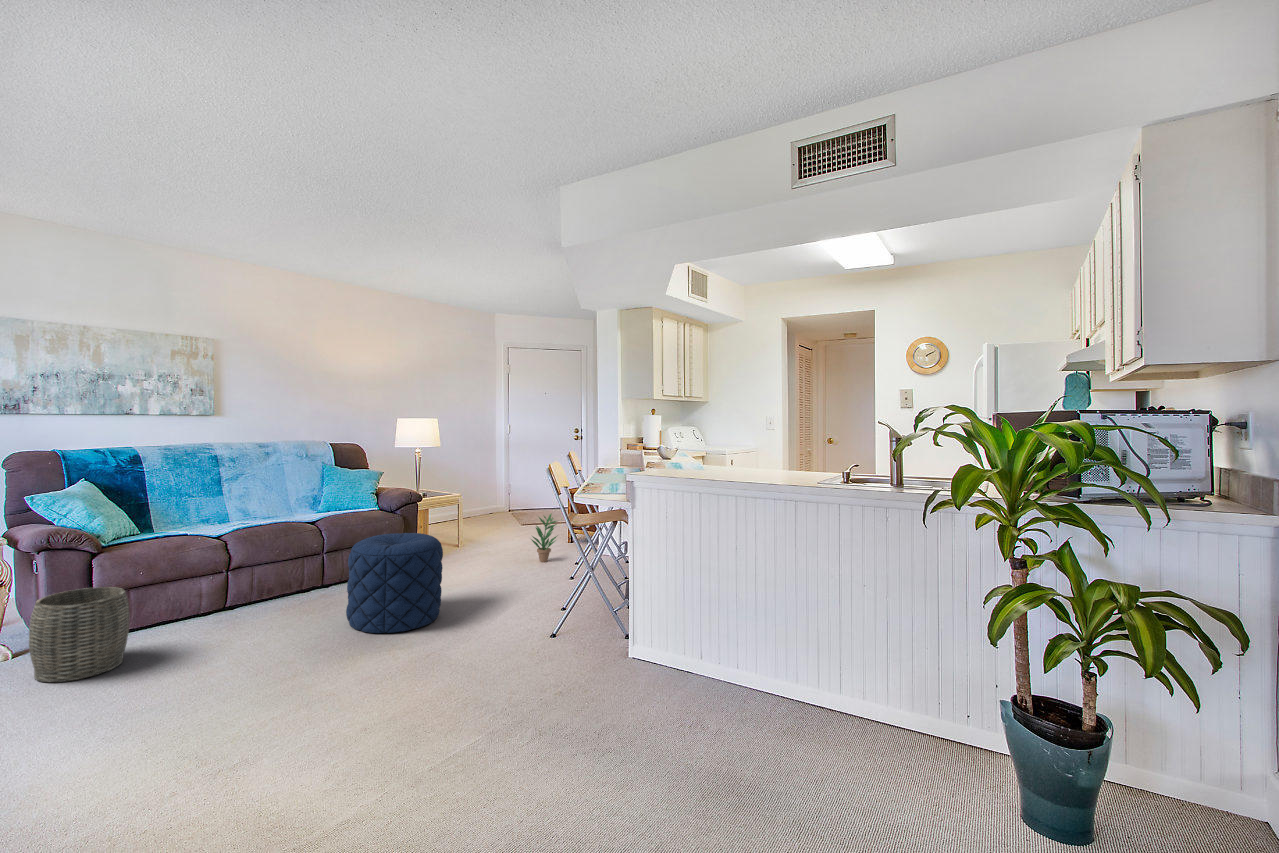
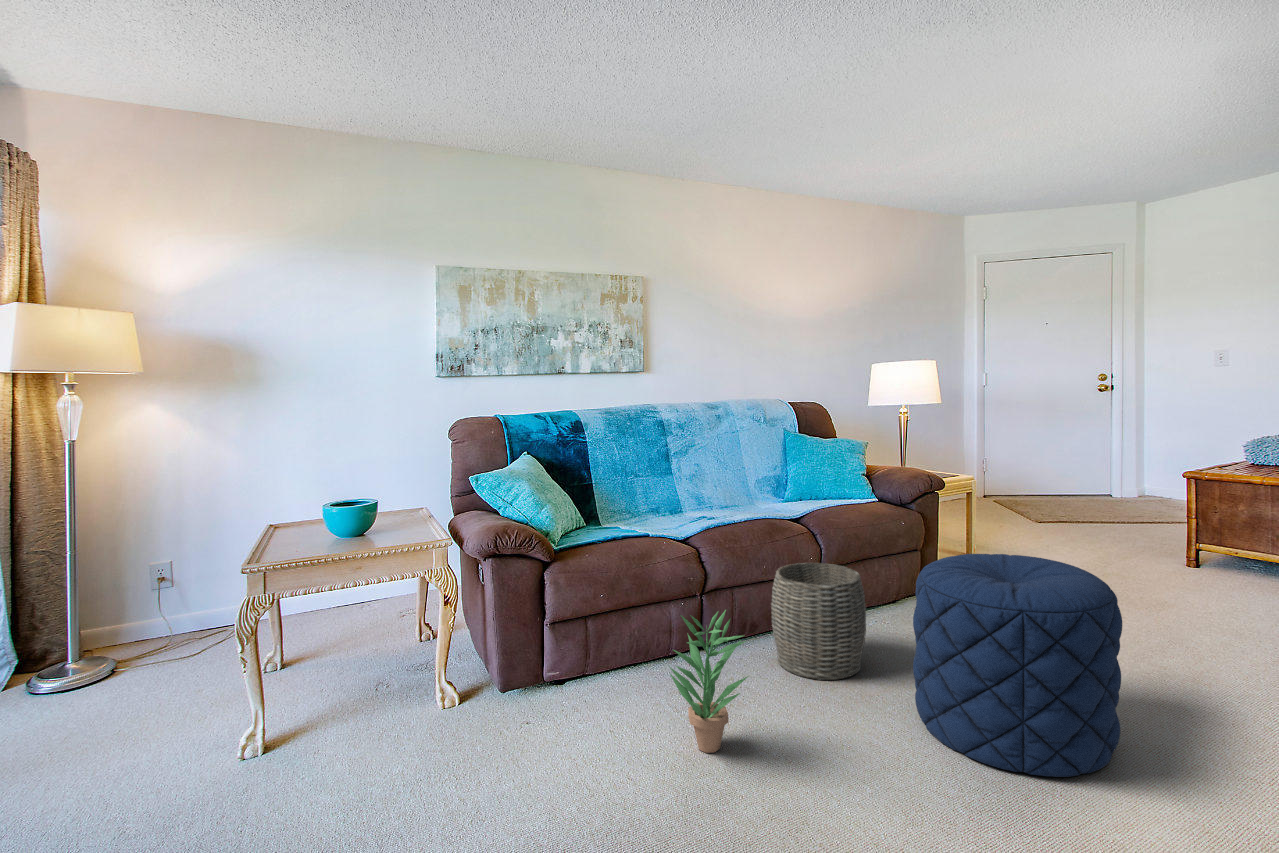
potted plant: present [531,514,557,562] -> present [670,610,748,753]
woven basket: present [29,587,130,682] -> present [771,563,866,680]

